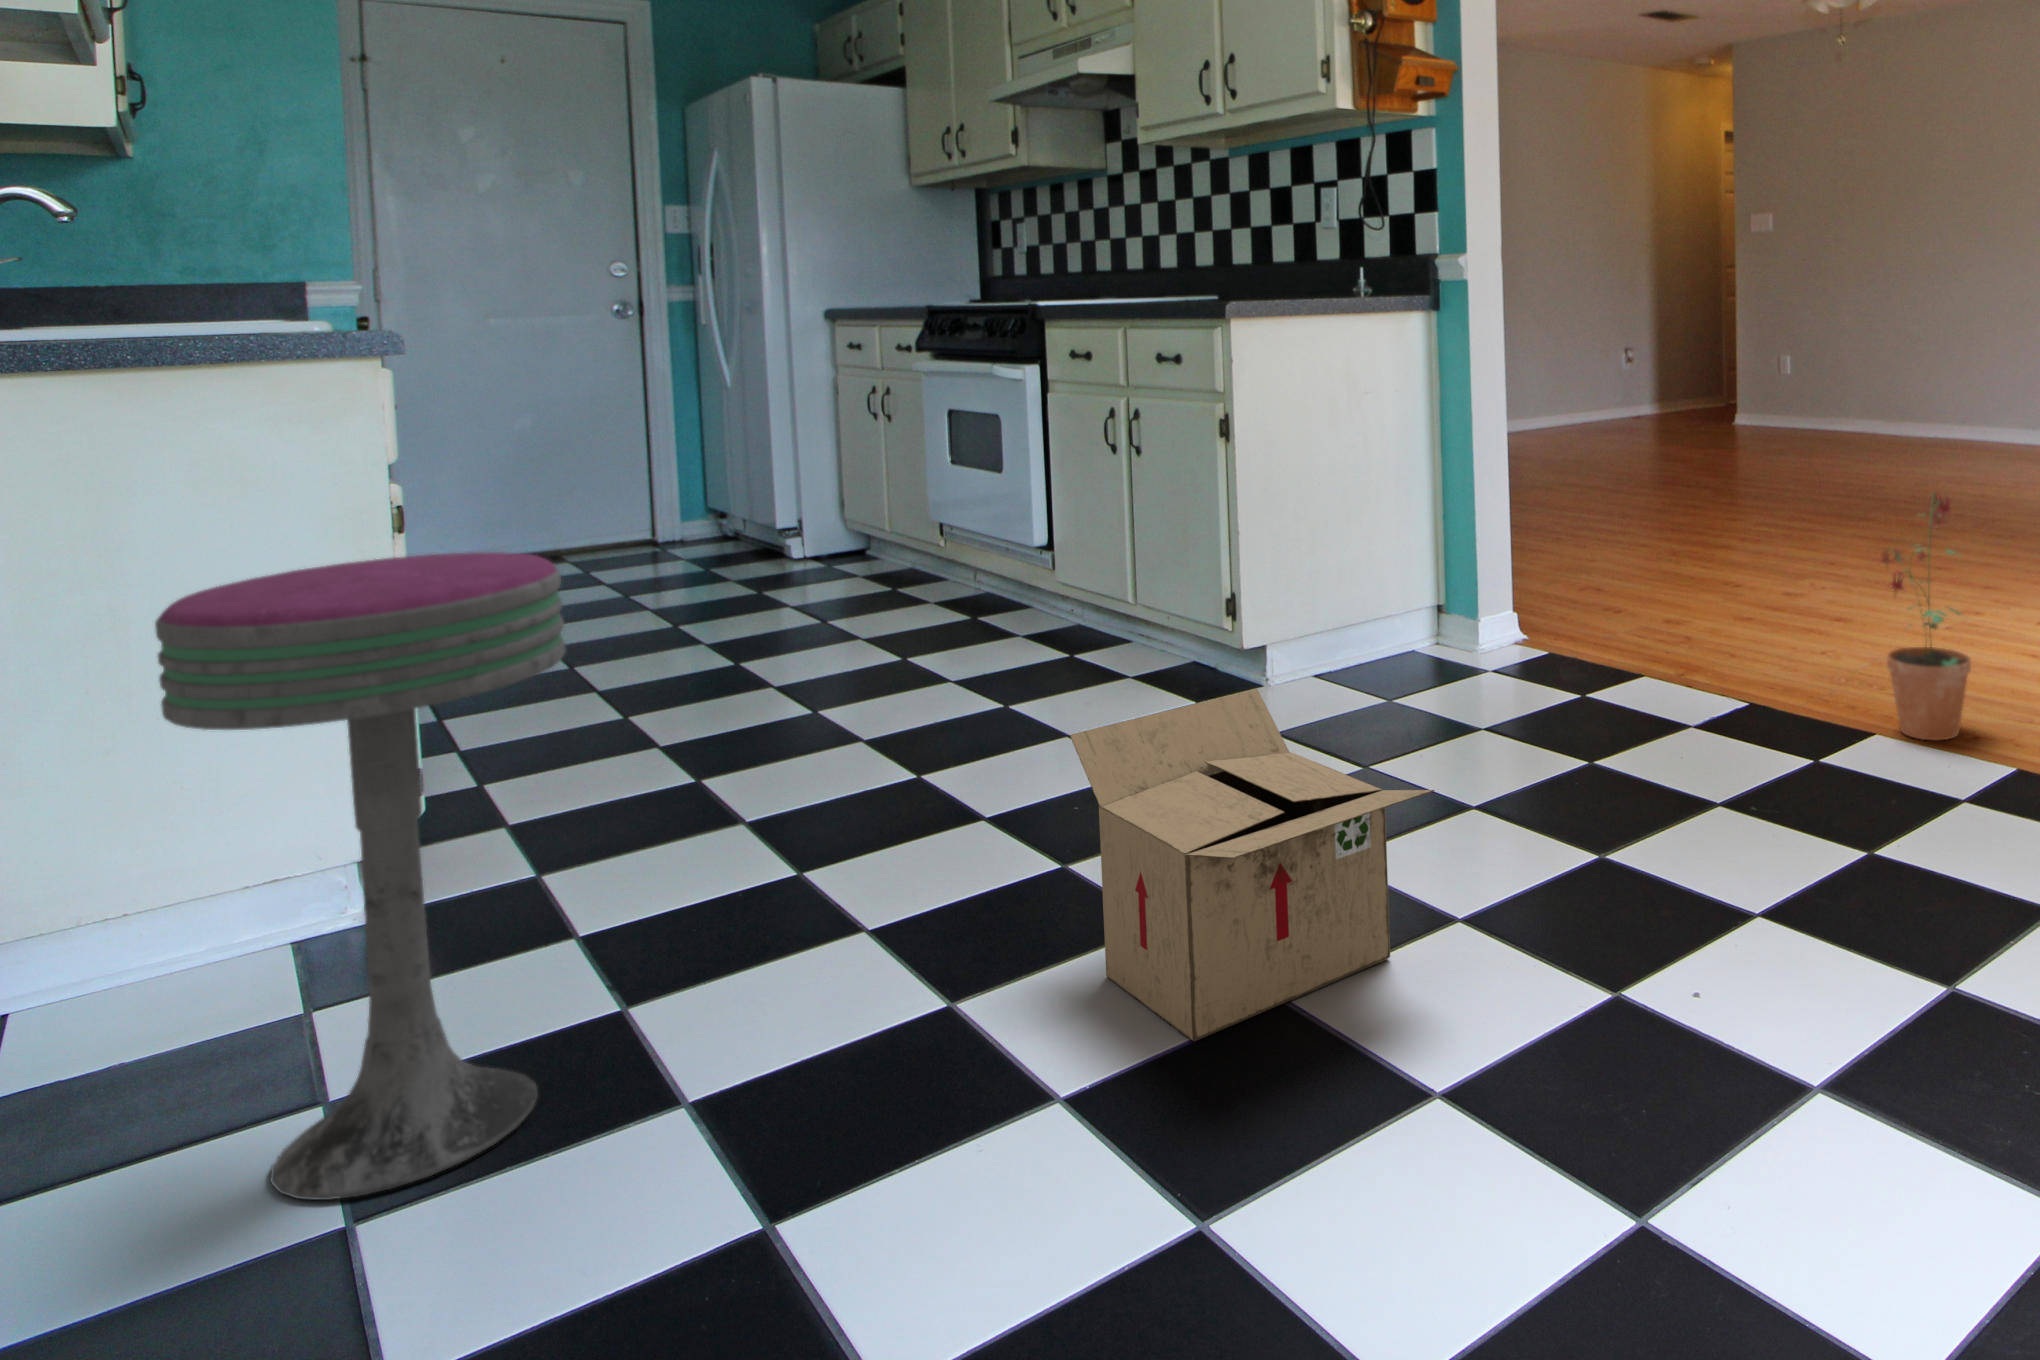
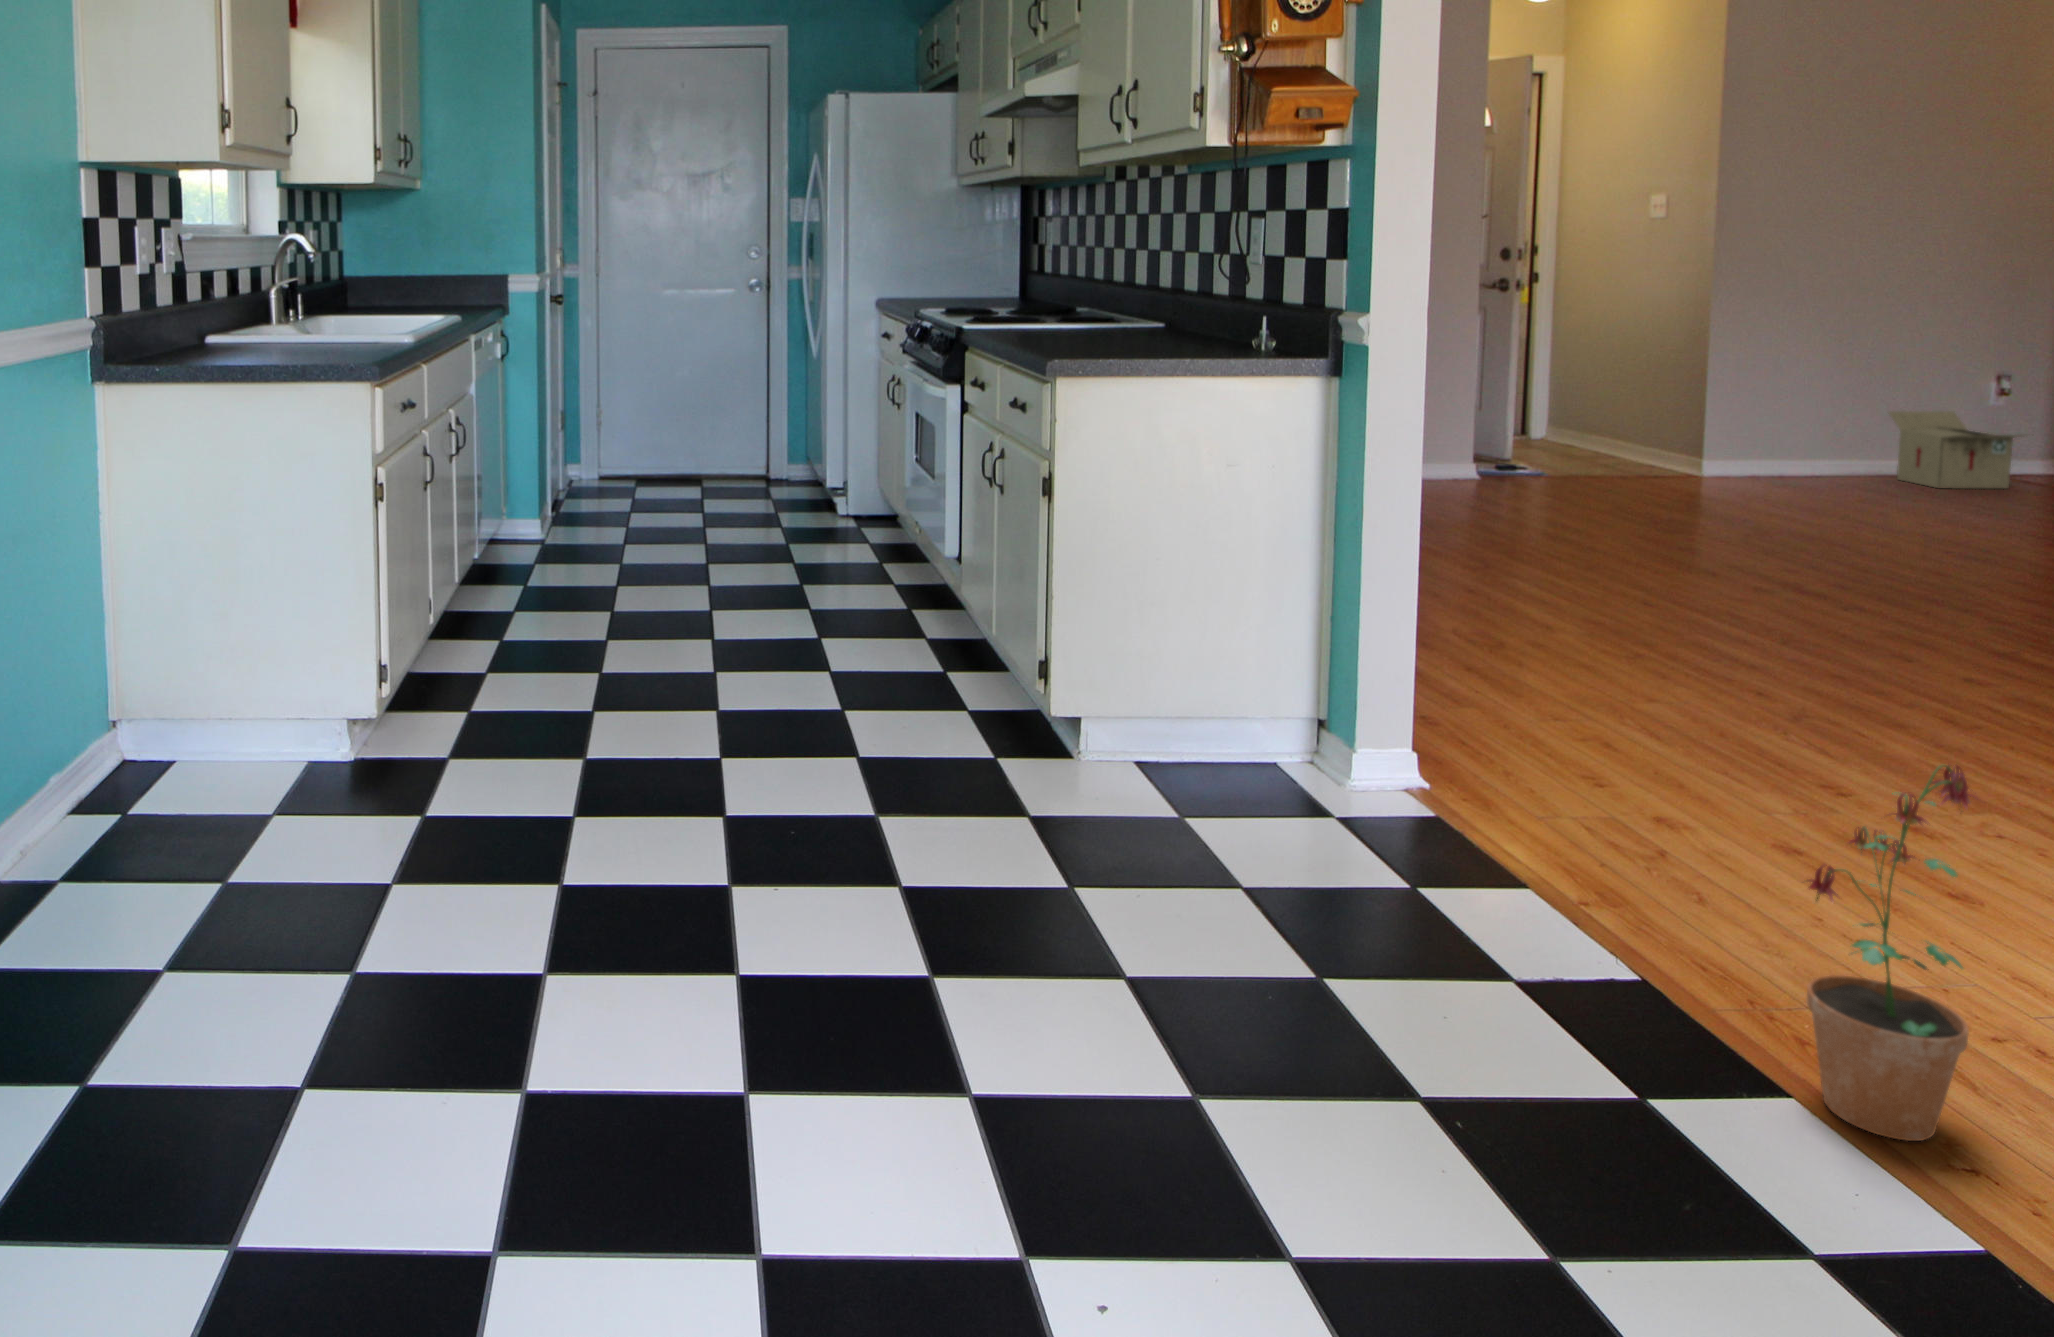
bar stool: present [155,552,565,1200] -> none [118,544,325,945]
cardboard box: present [1070,689,1435,1042] -> present [1889,411,2017,489]

